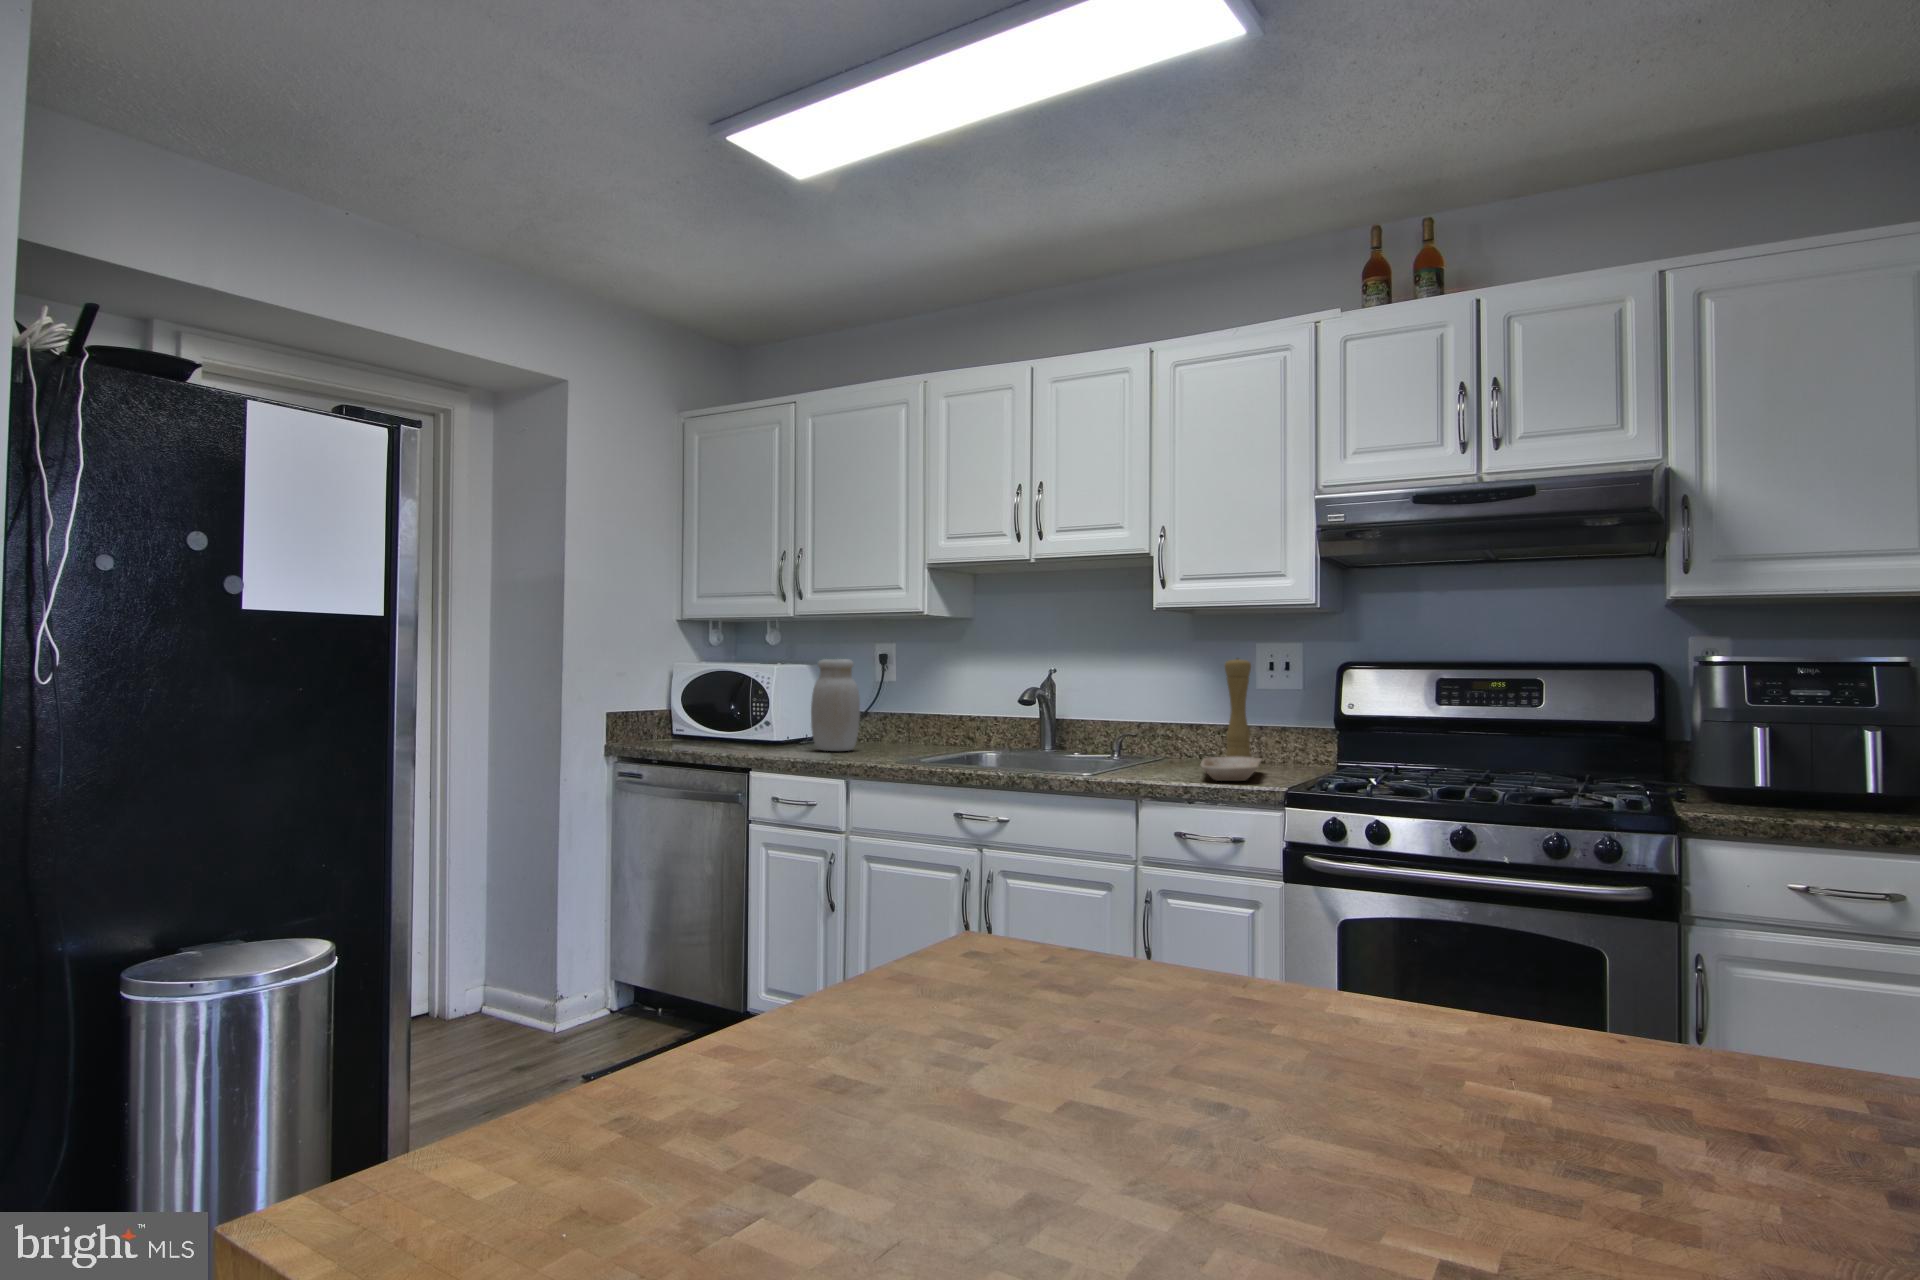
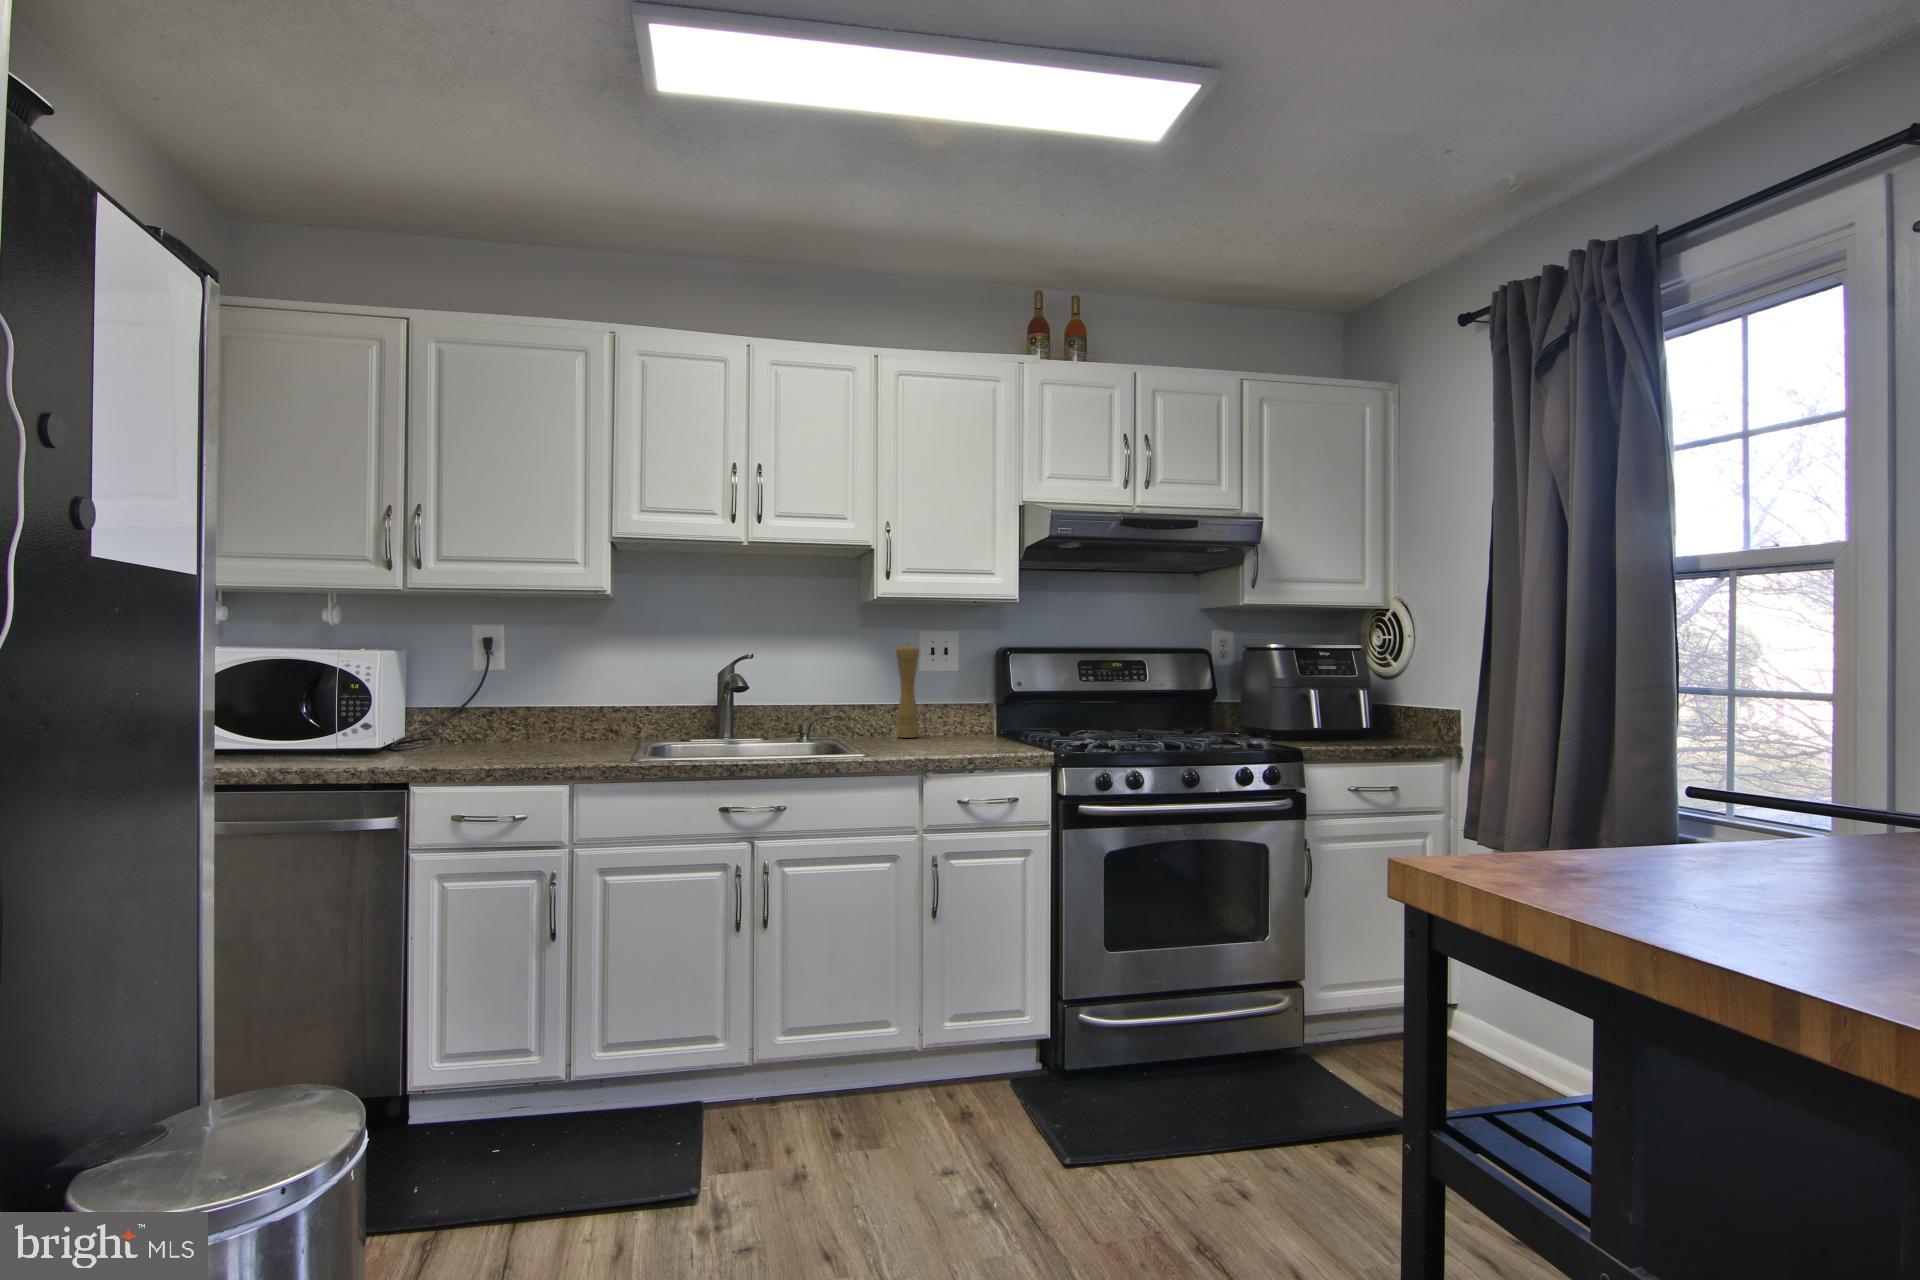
jar: present [811,659,860,751] -> none [439,644,504,756]
tray: present [1201,756,1262,781] -> none [924,731,1007,752]

